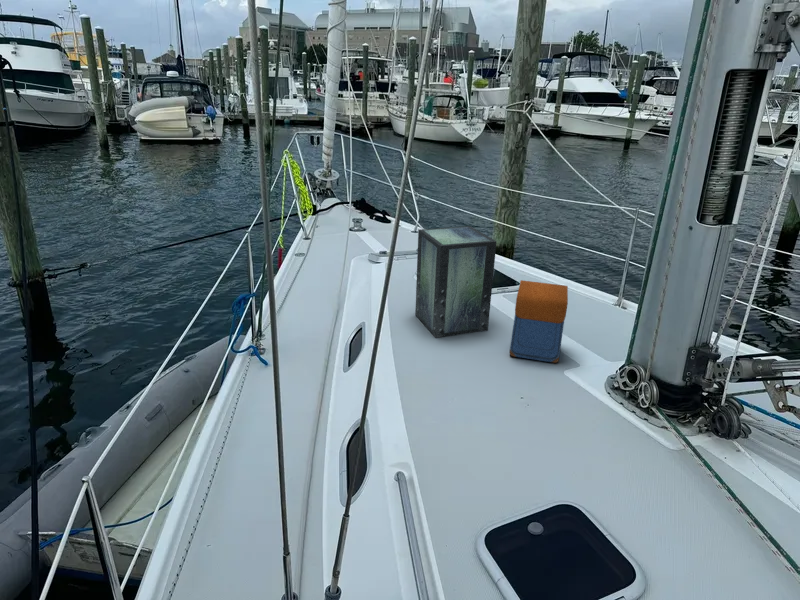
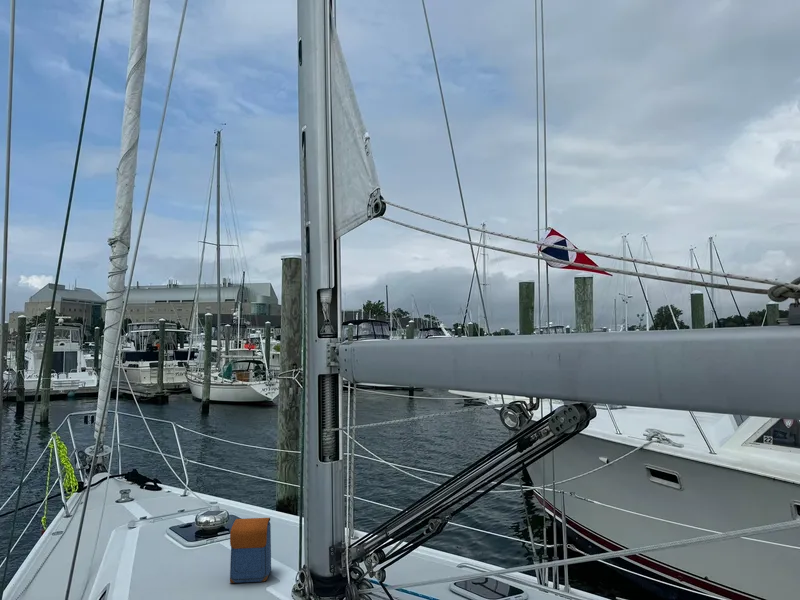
storage box: present [415,226,496,338] -> none [159,483,220,581]

